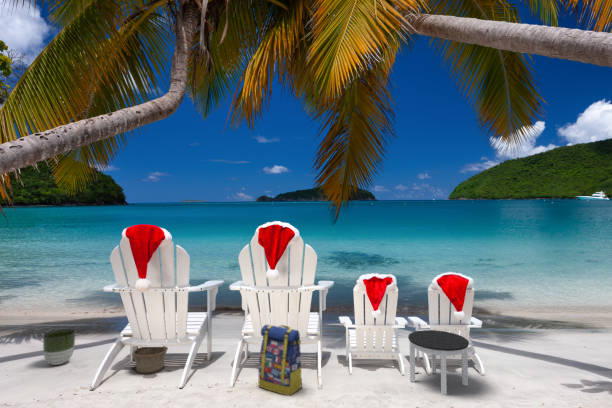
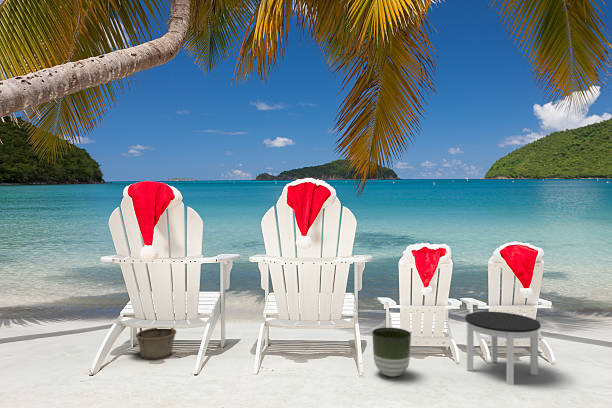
backpack: present [258,325,302,395] -> none [287,302,339,383]
planter: present [43,329,76,365] -> present [372,328,411,377]

